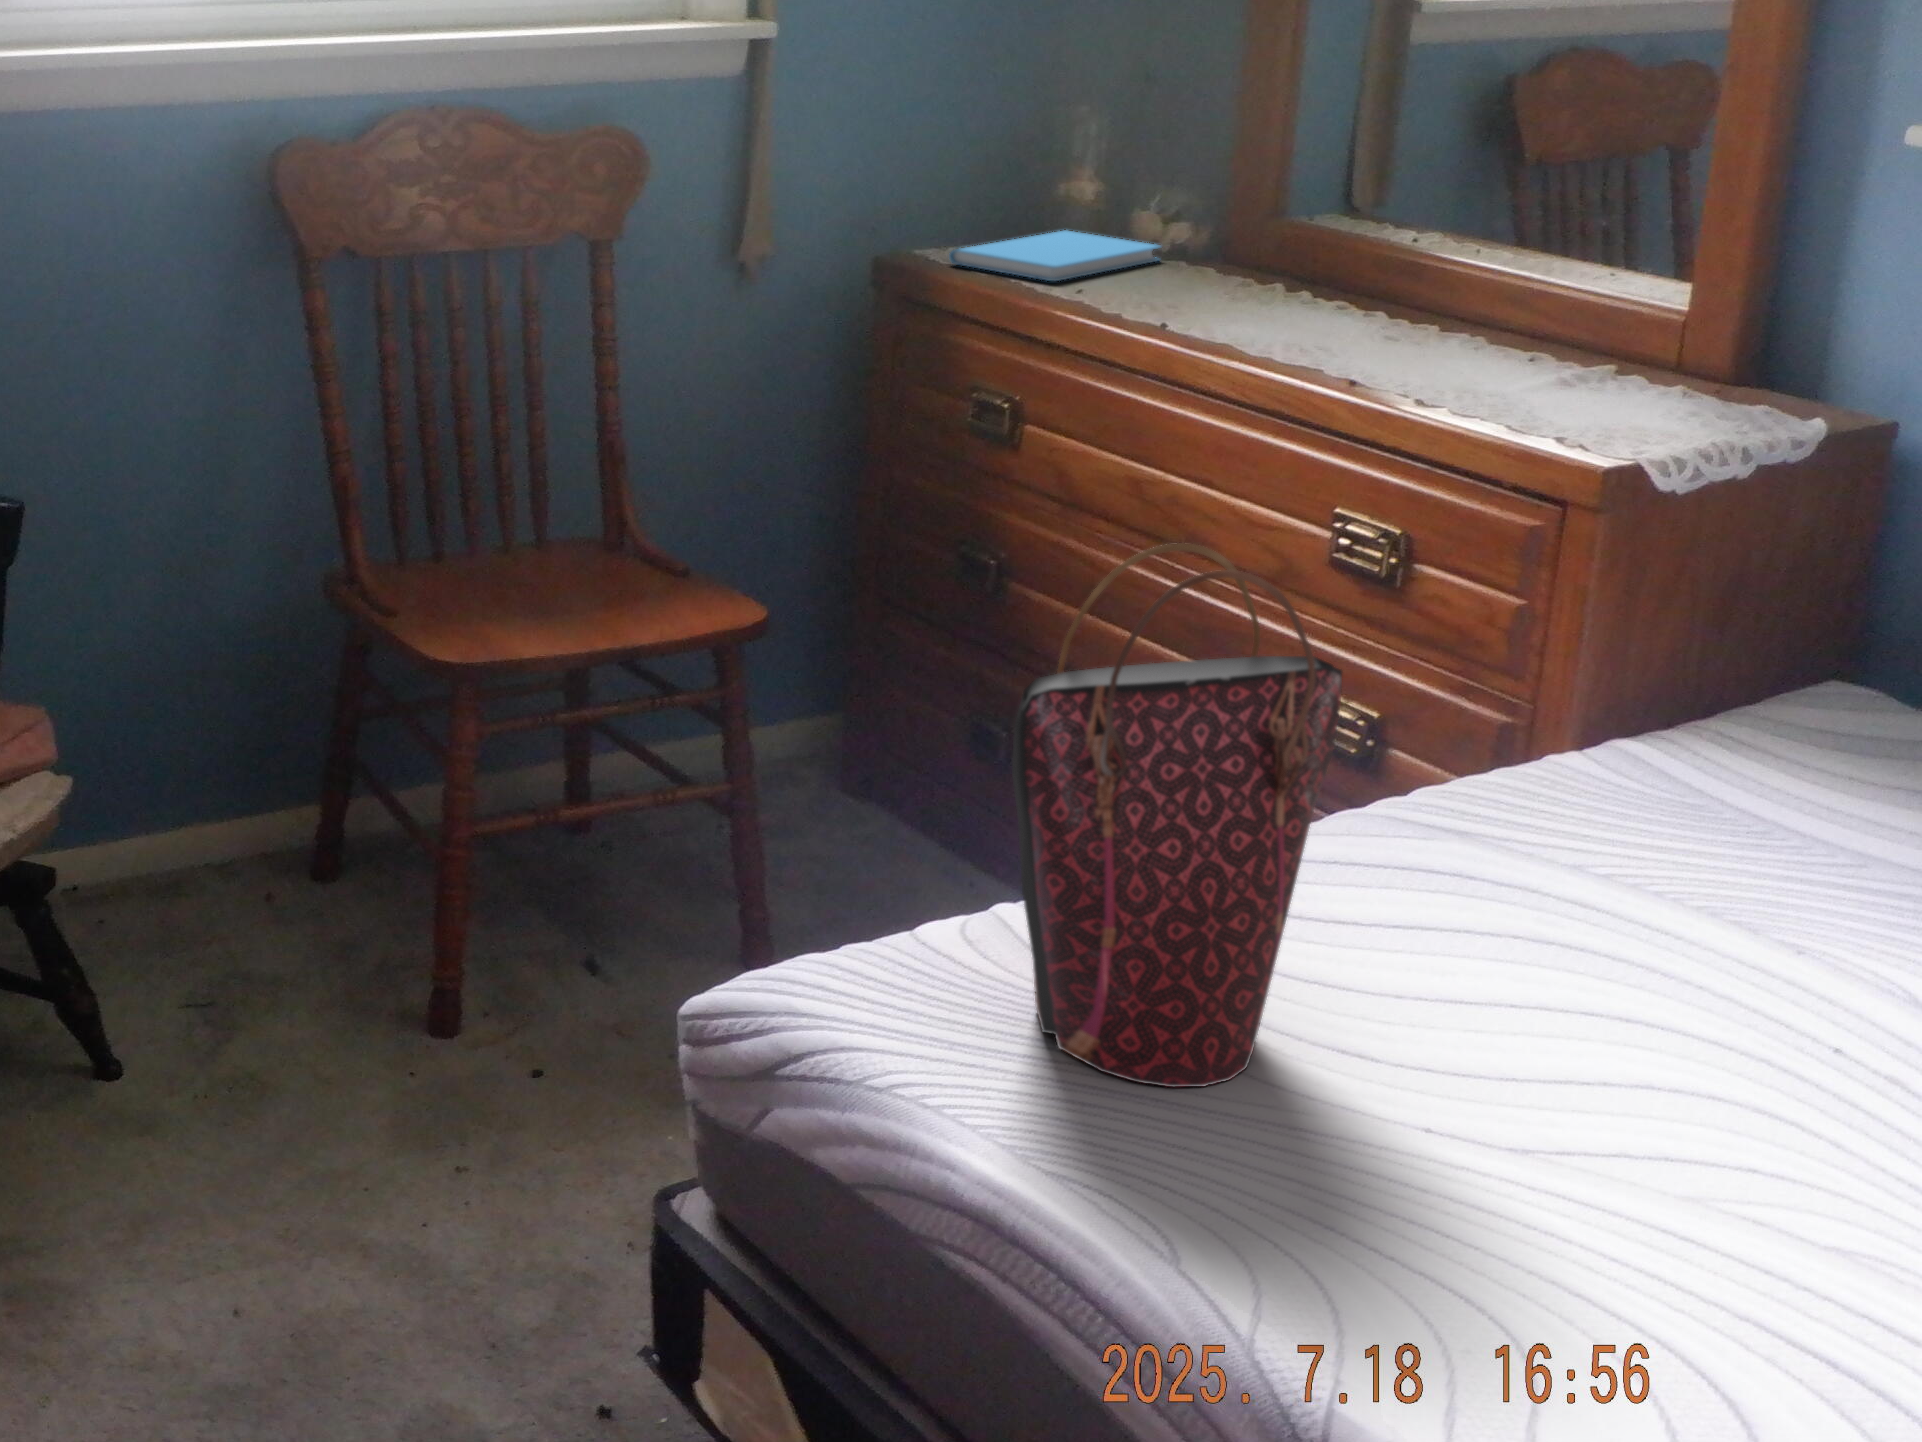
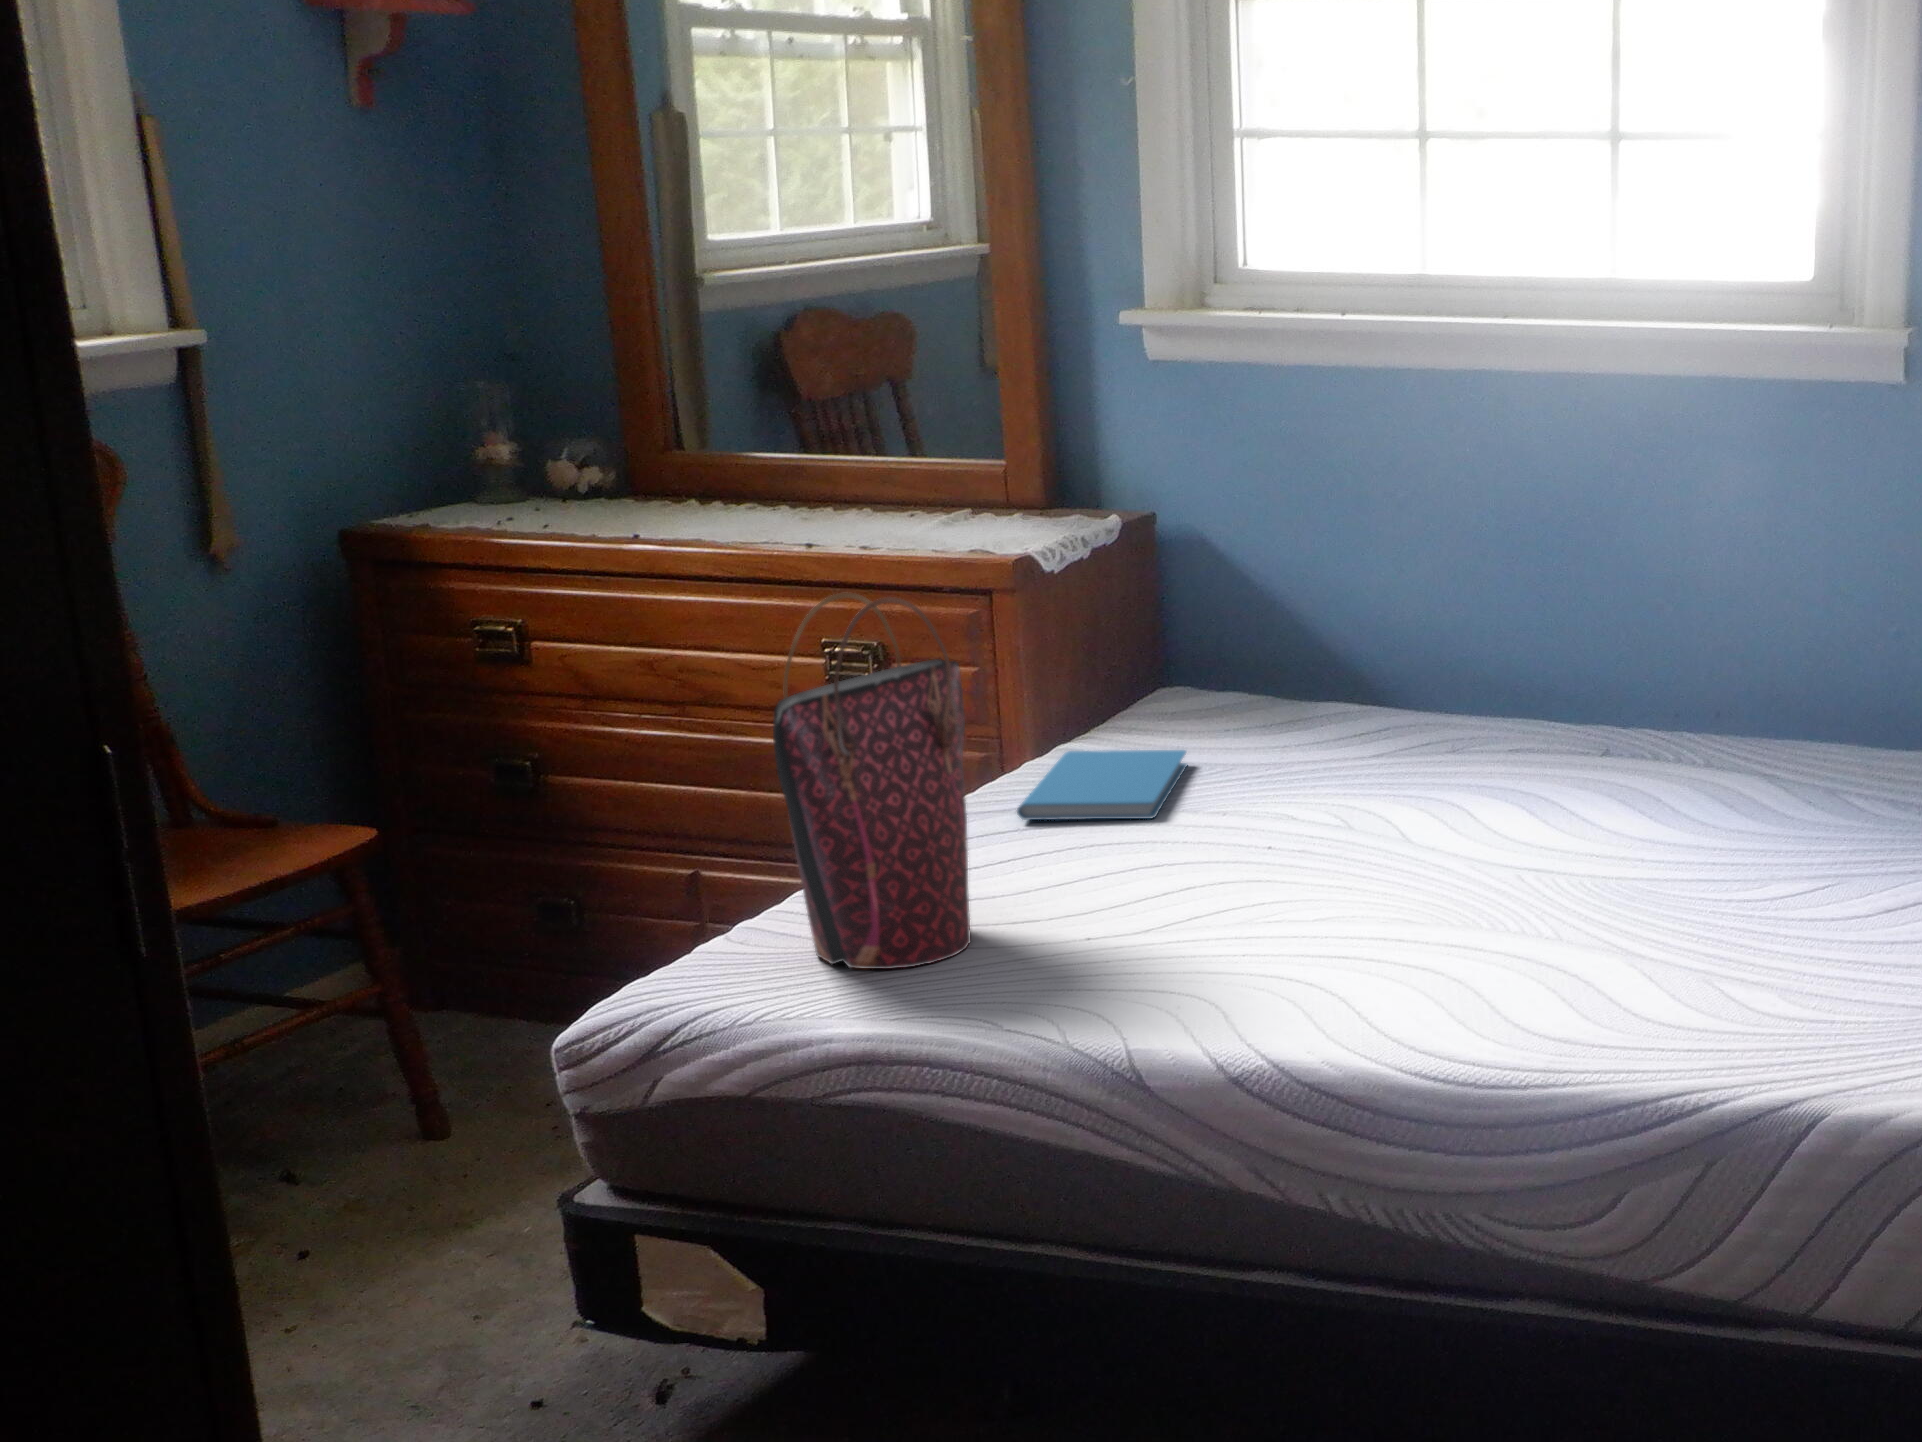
book: present [949,231,1160,281] -> present [1017,750,1187,820]

